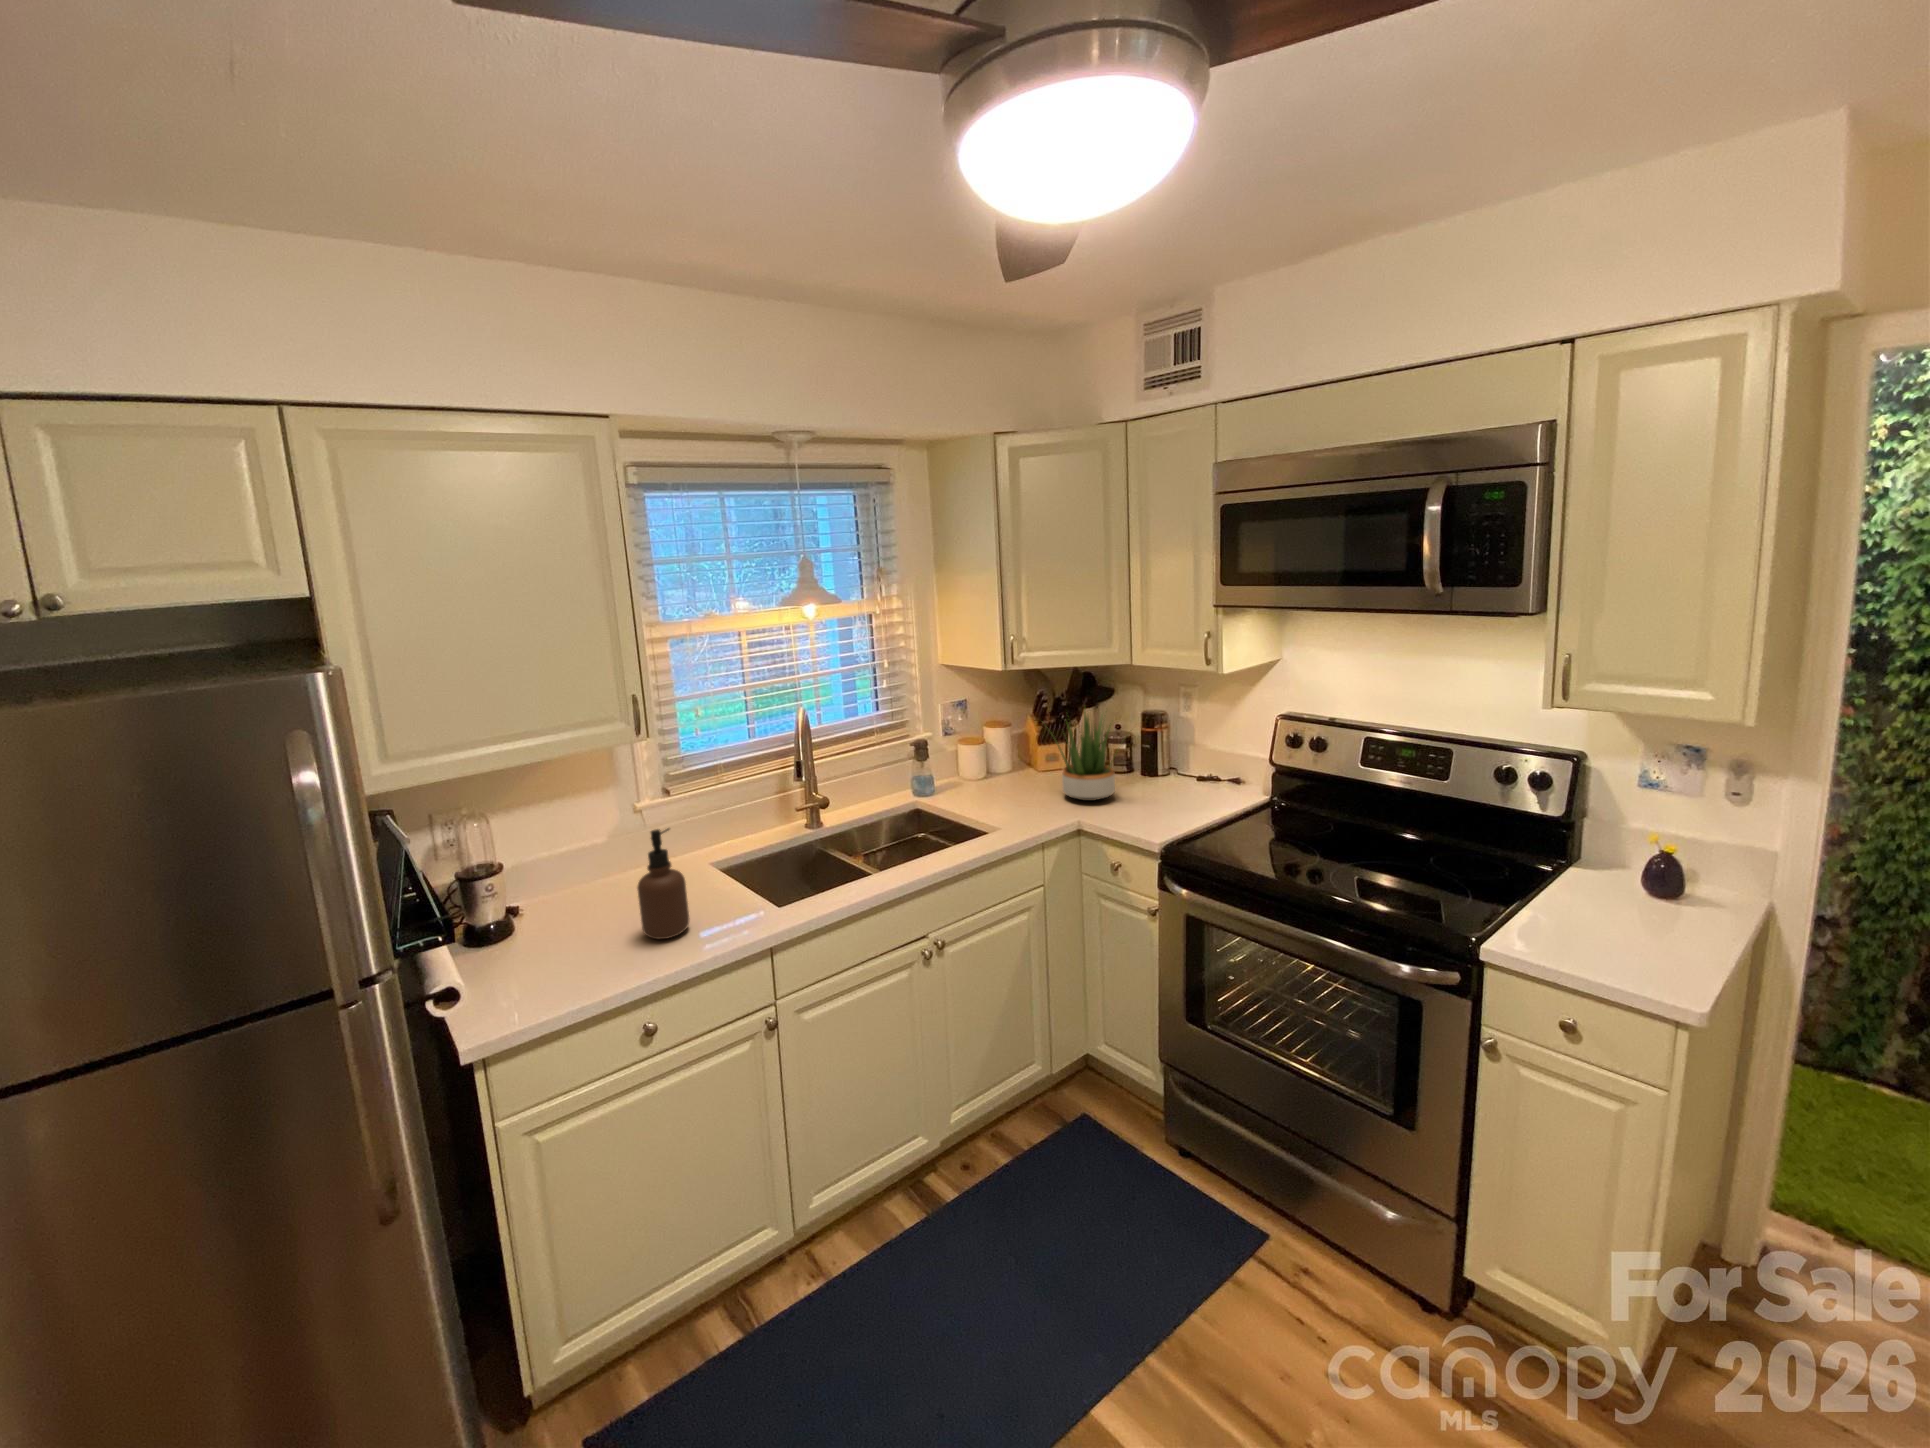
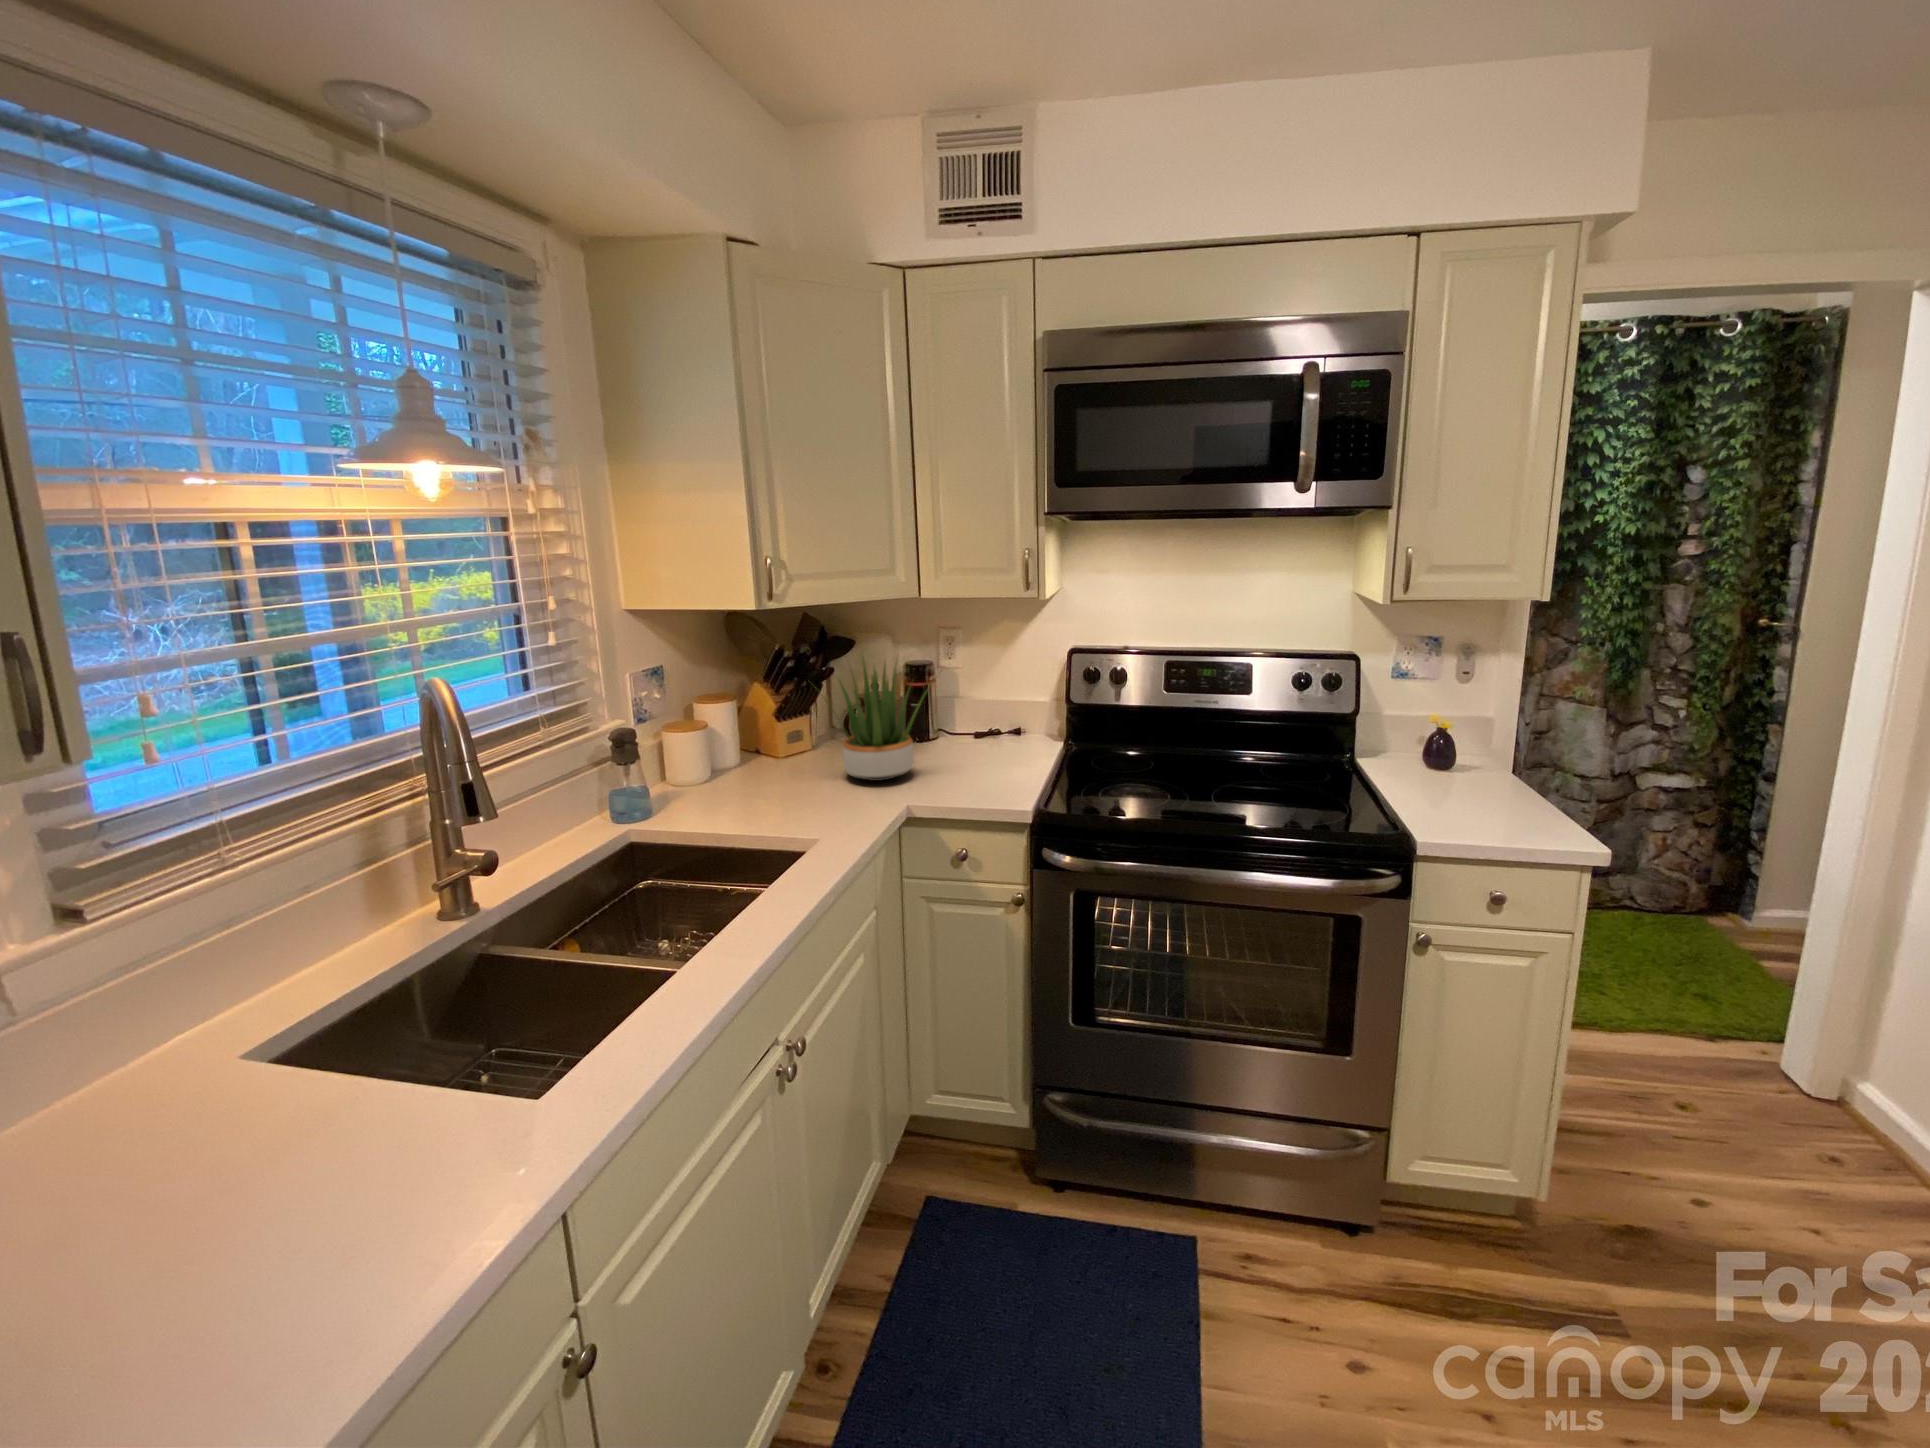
soap dispenser: present [637,828,689,939] -> none [86,1006,289,1339]

